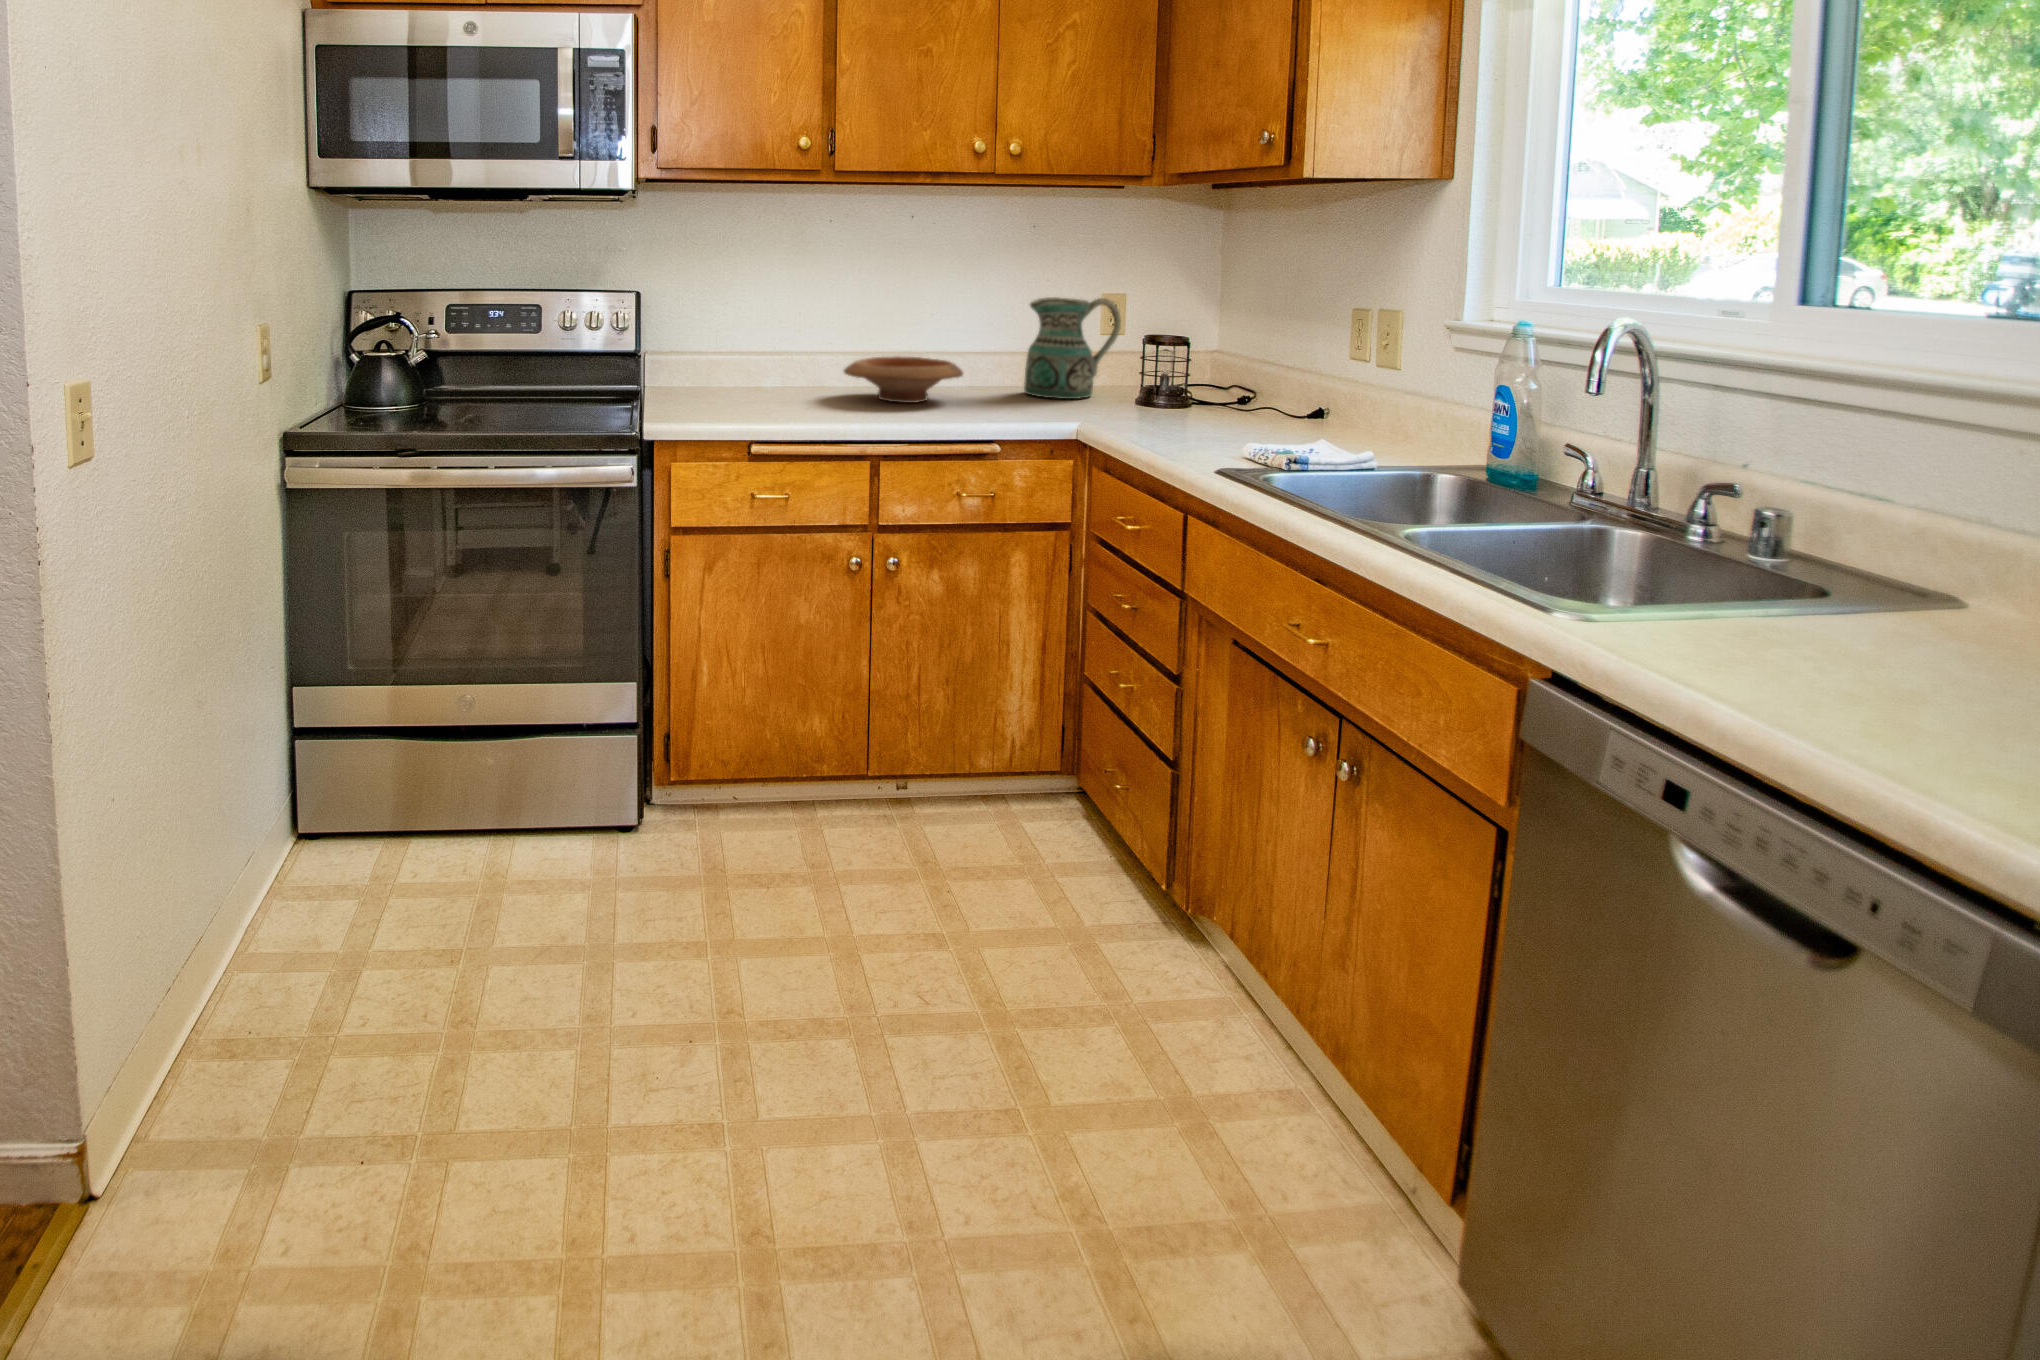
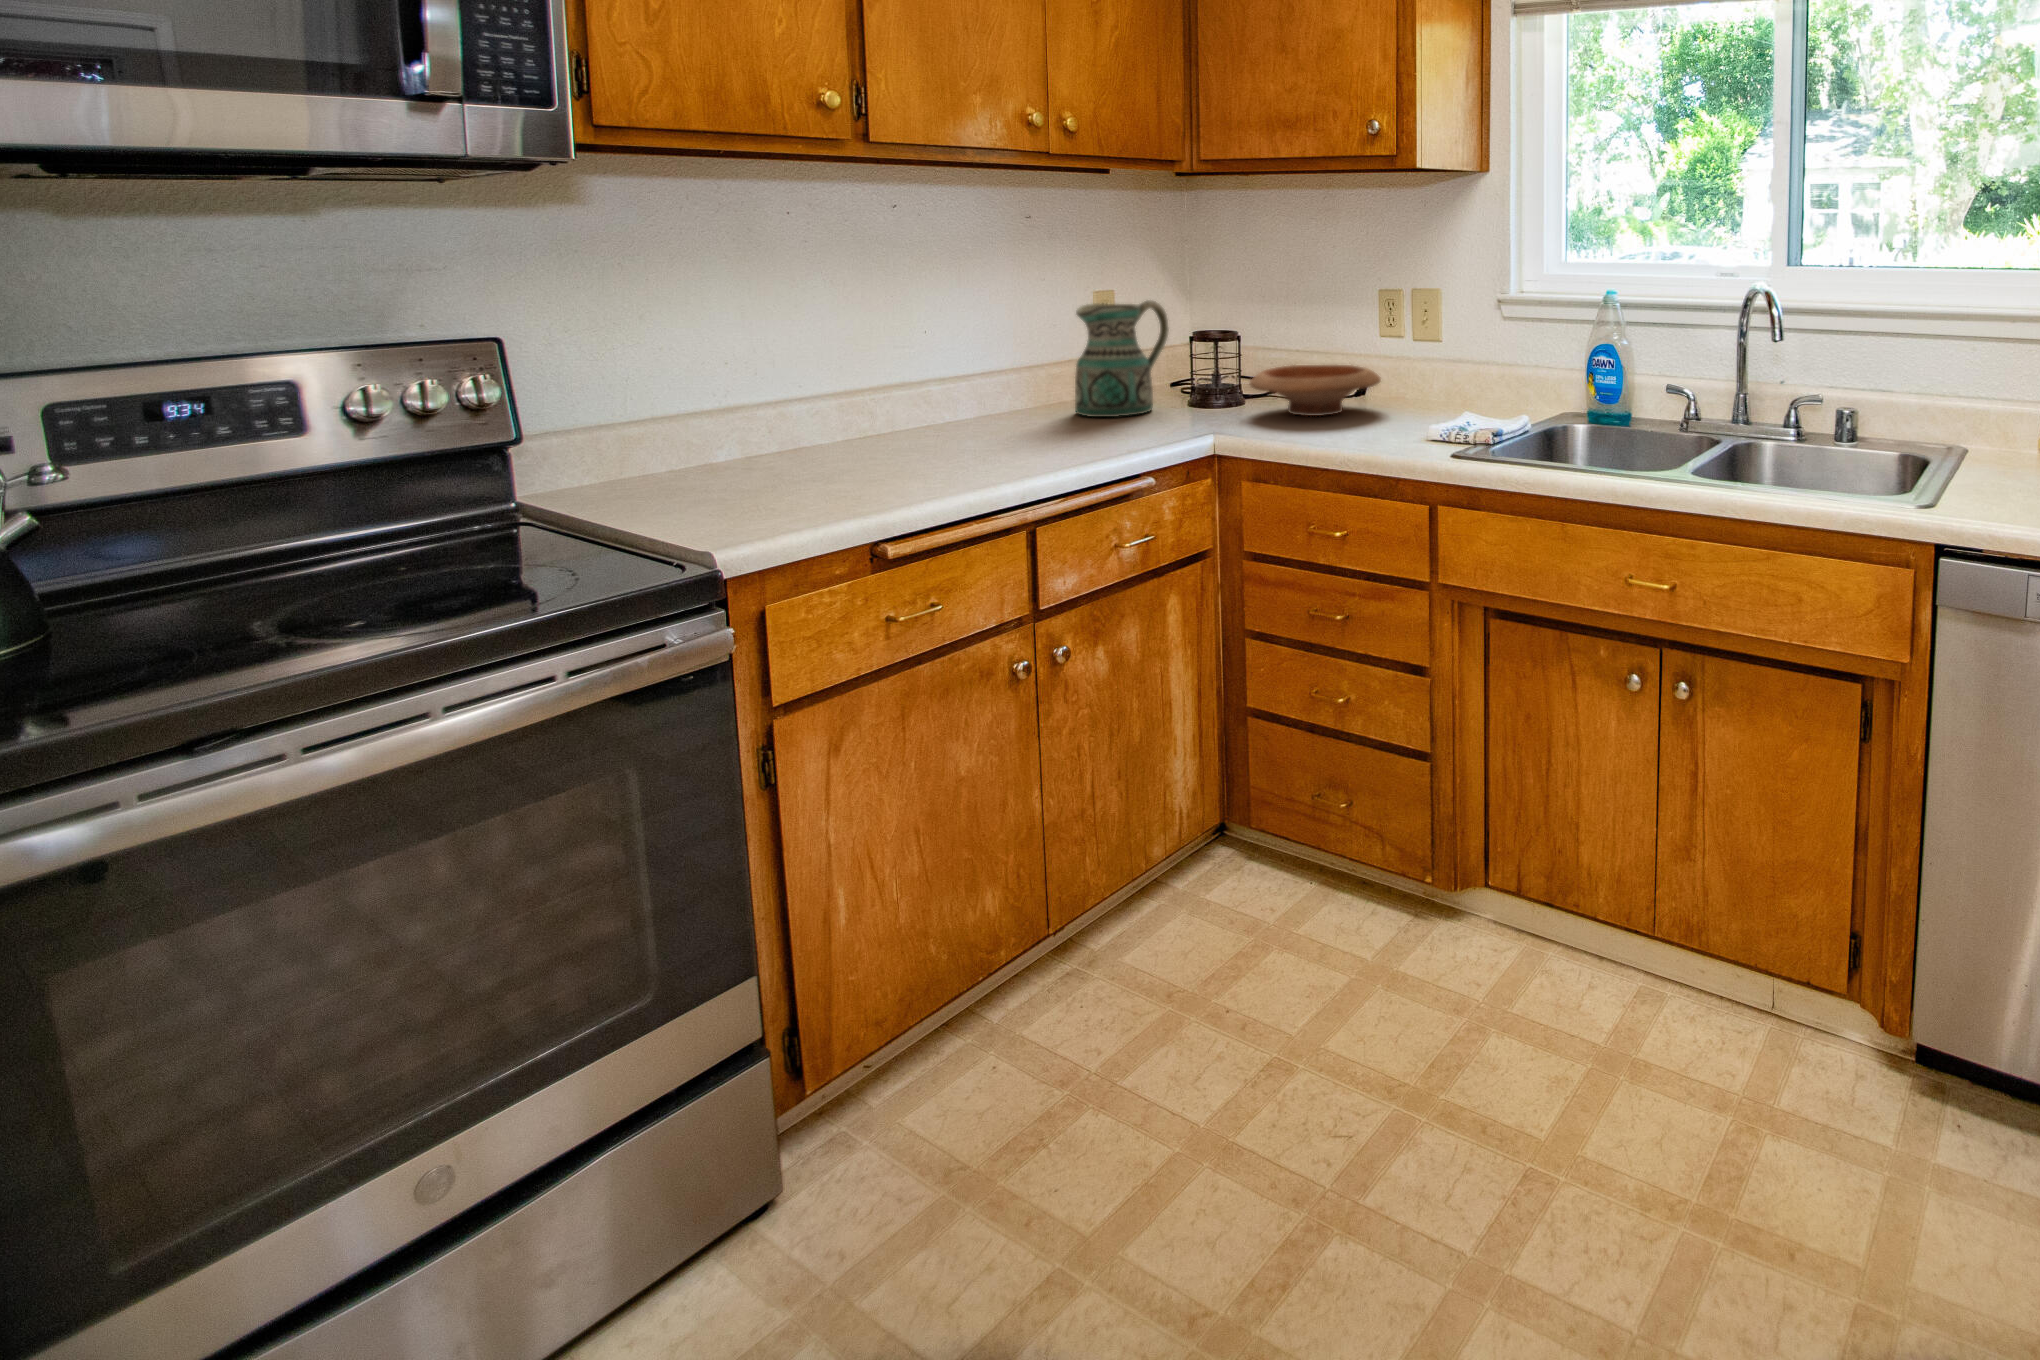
wooden bowl: present [844,356,963,403] -> present [1250,365,1381,416]

